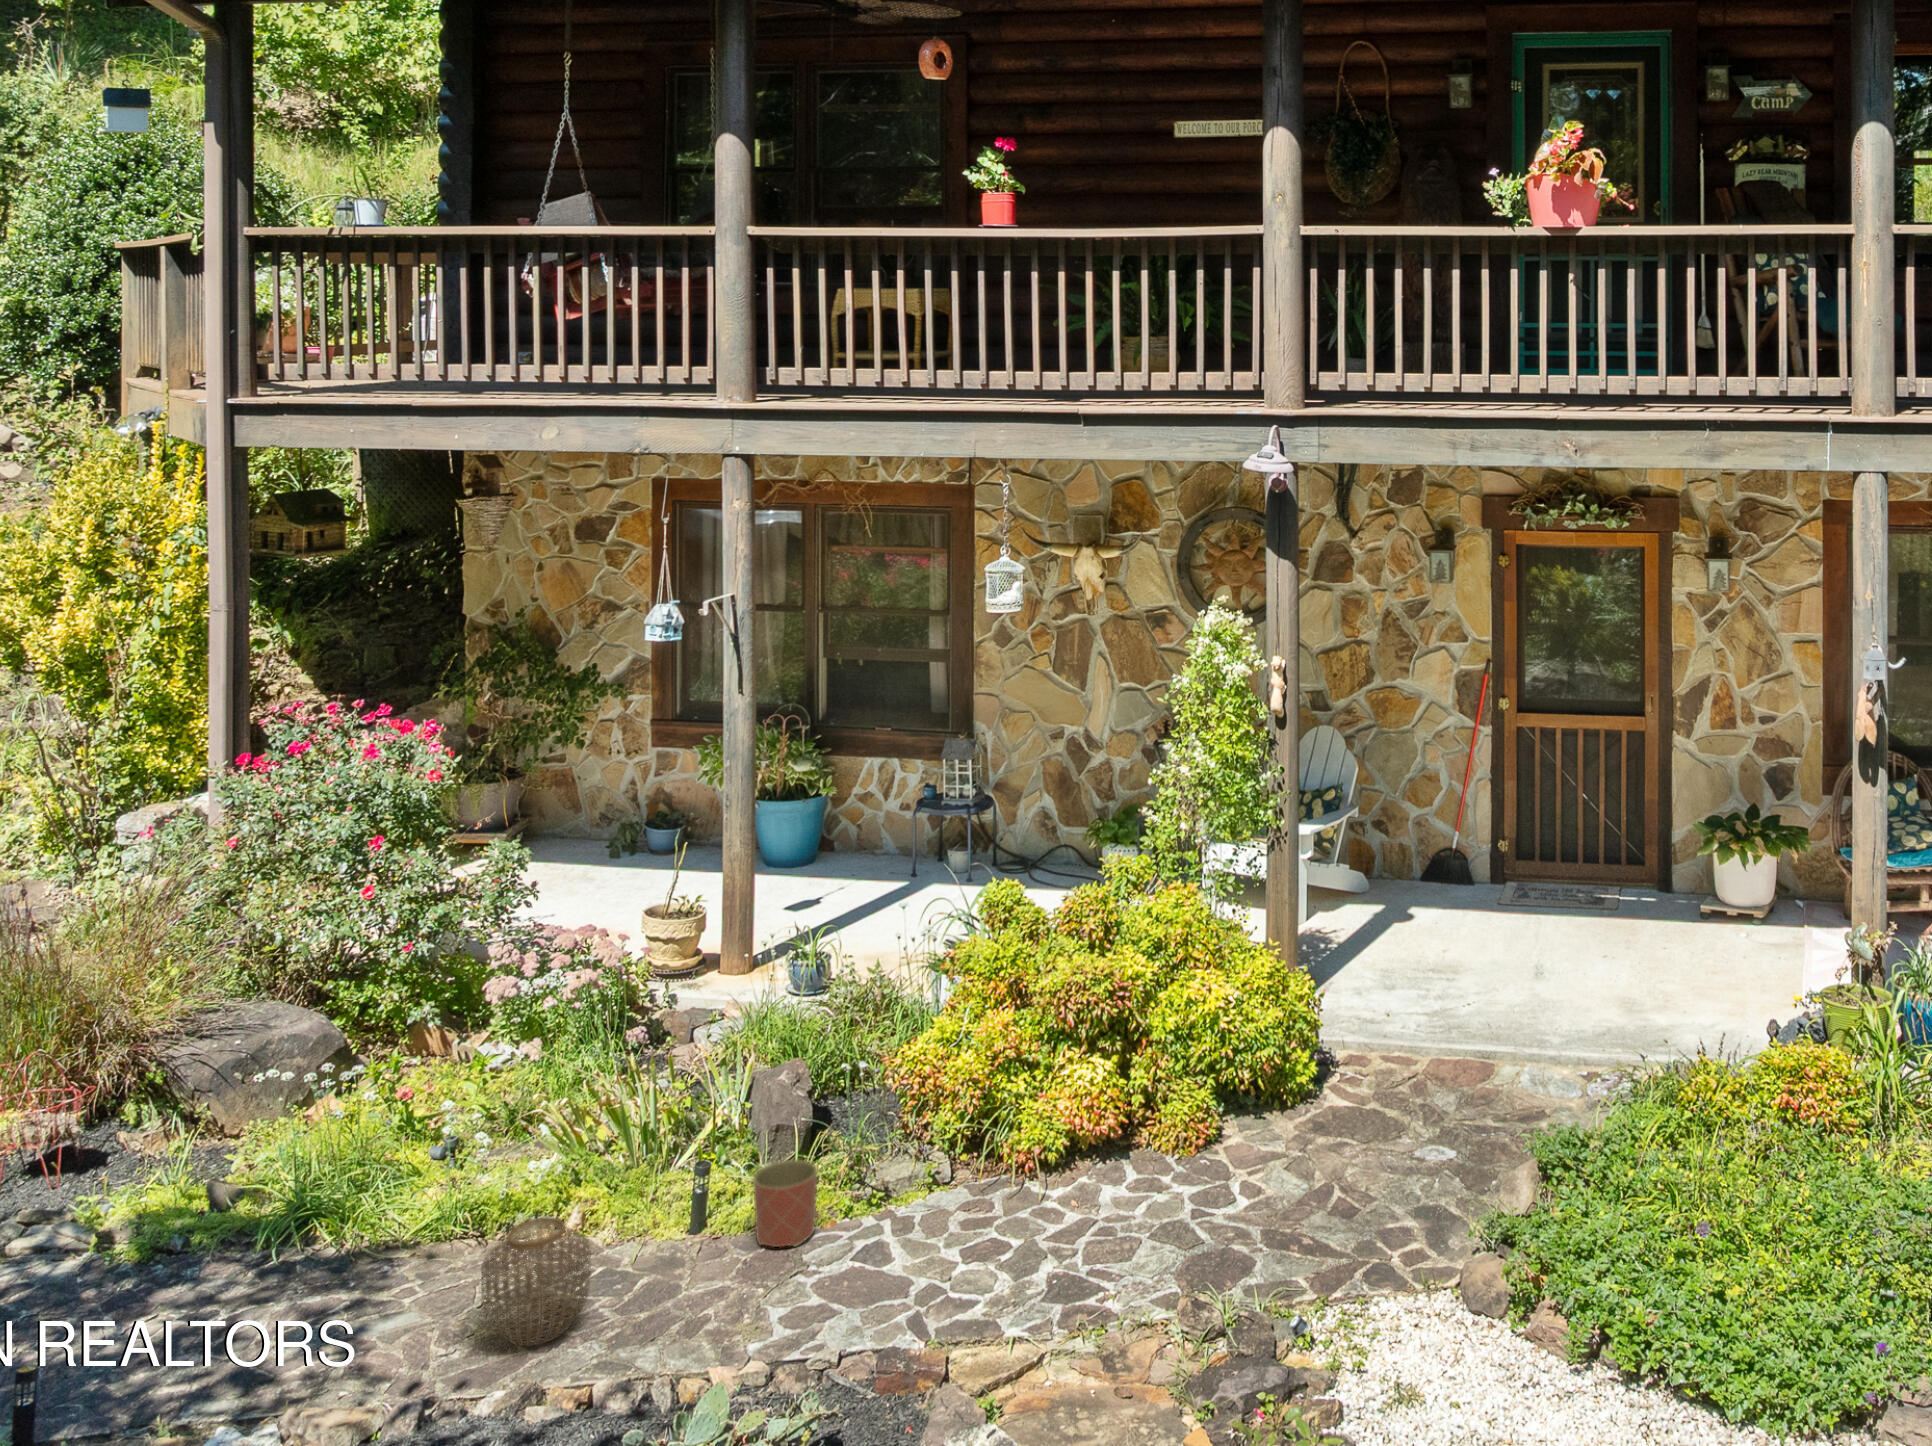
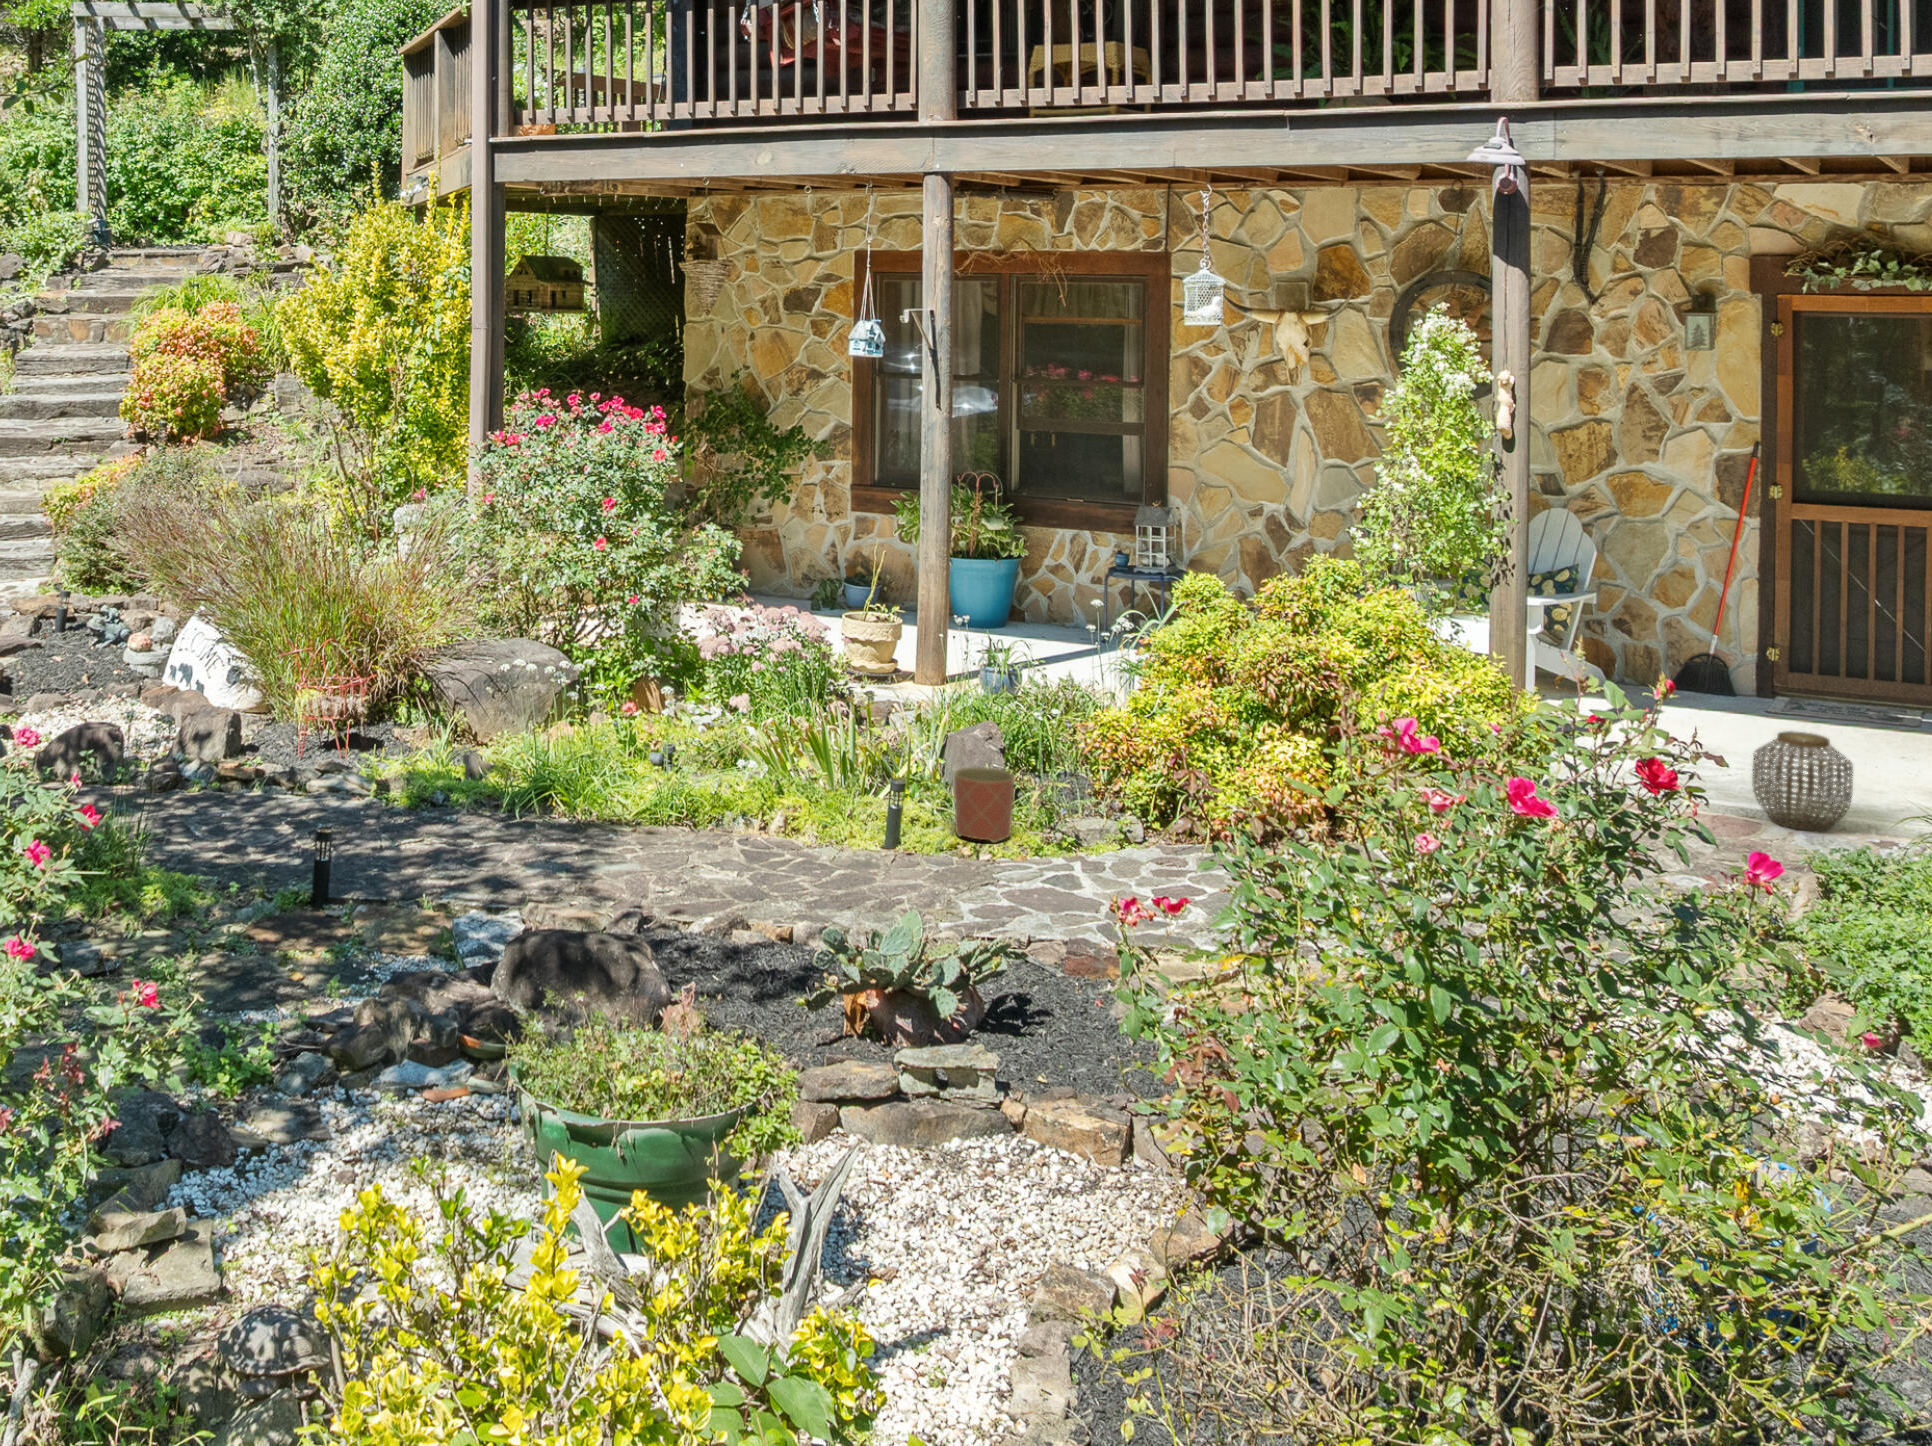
woven basket: present [481,1217,591,1346] -> present [1752,731,1853,831]

